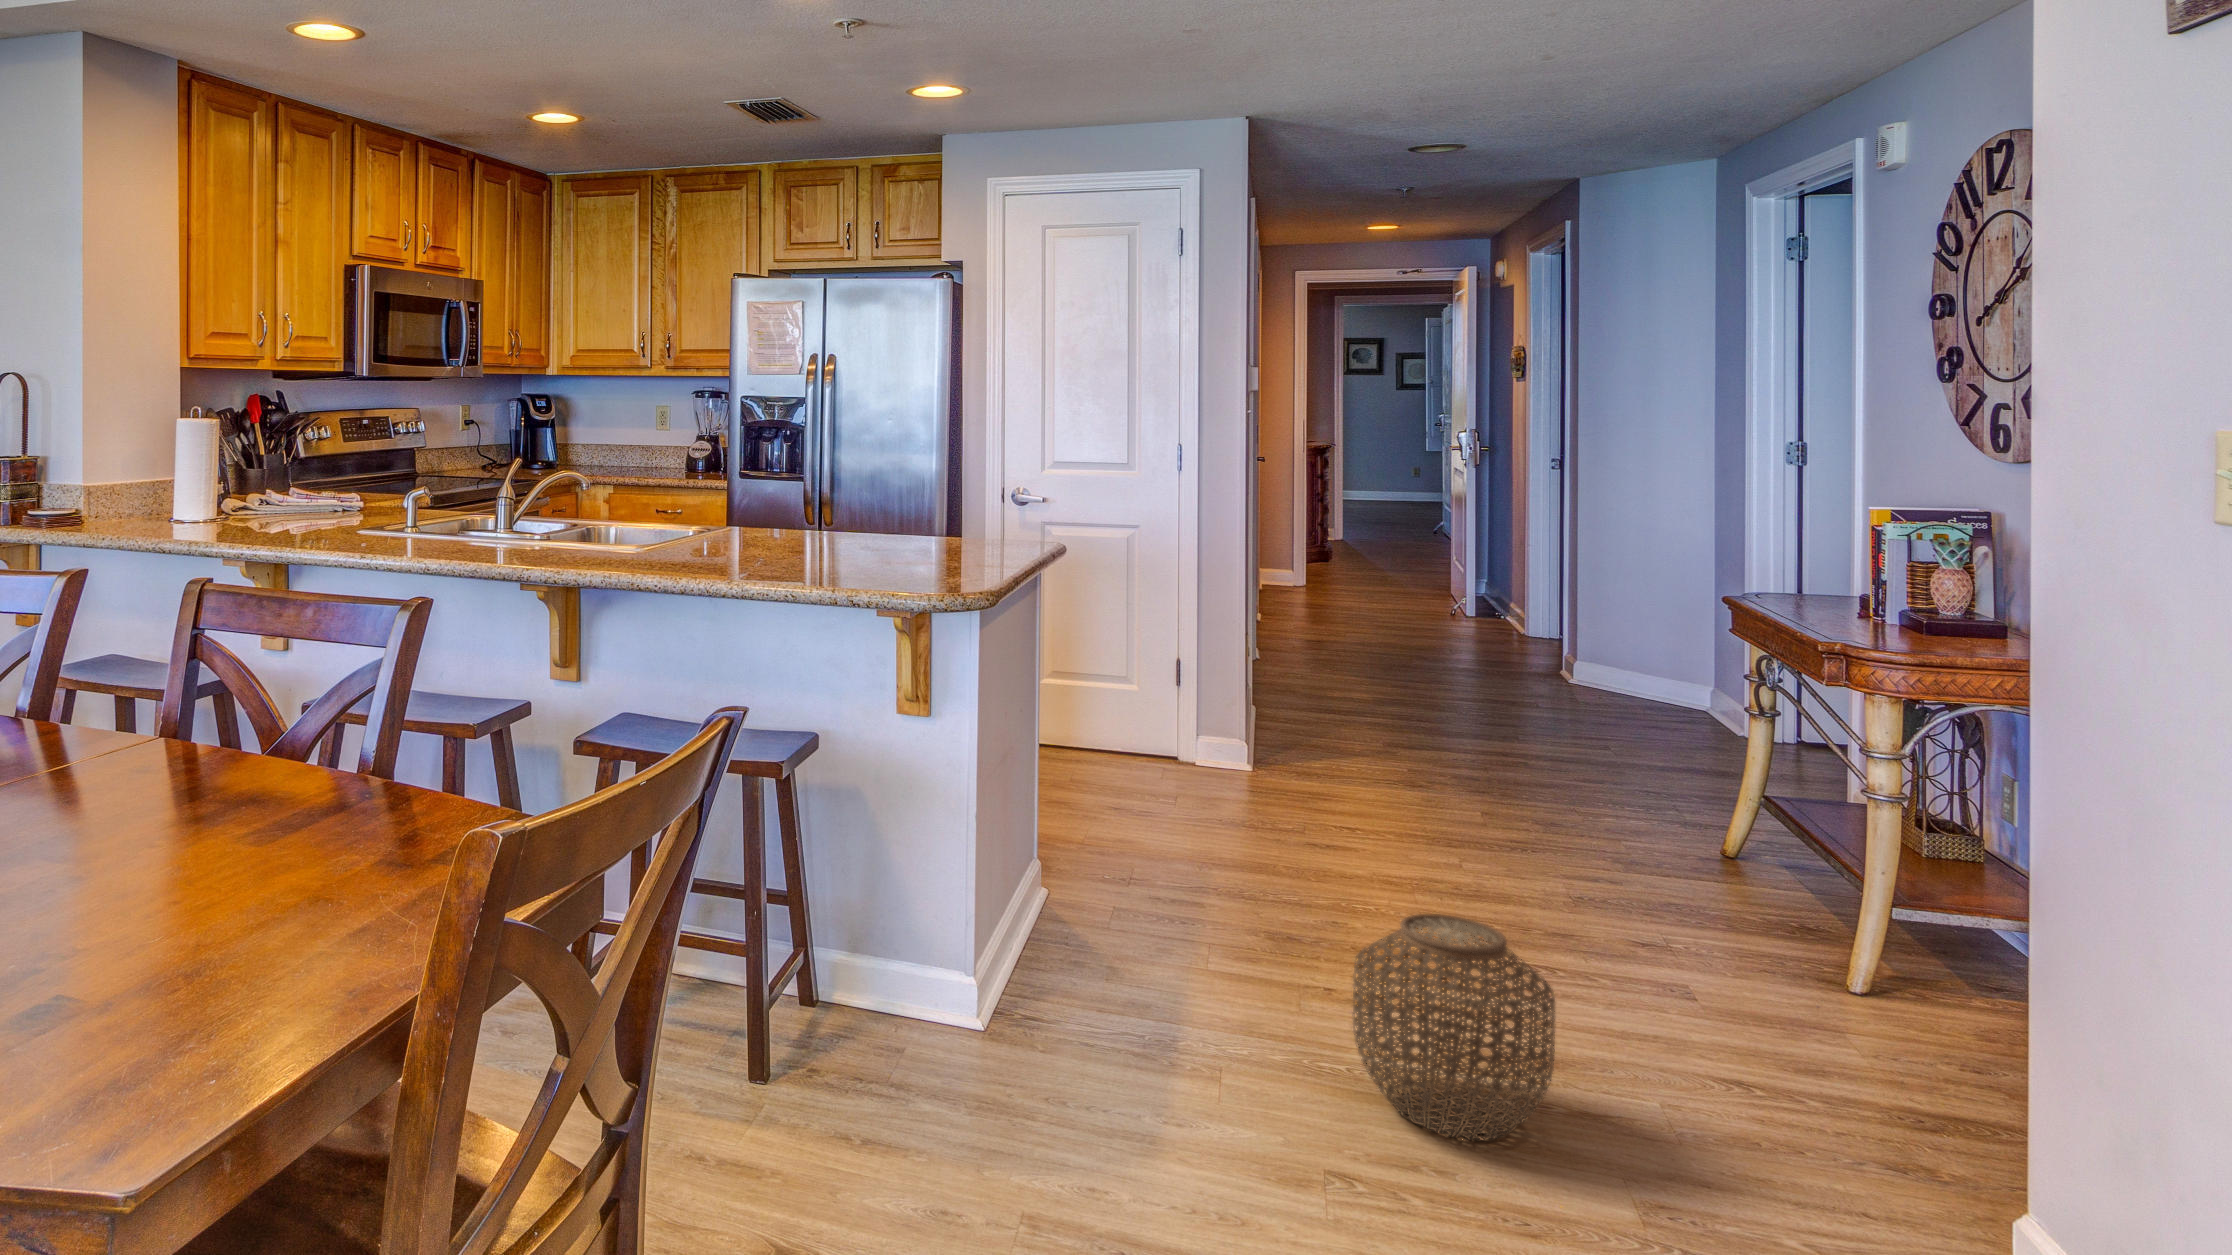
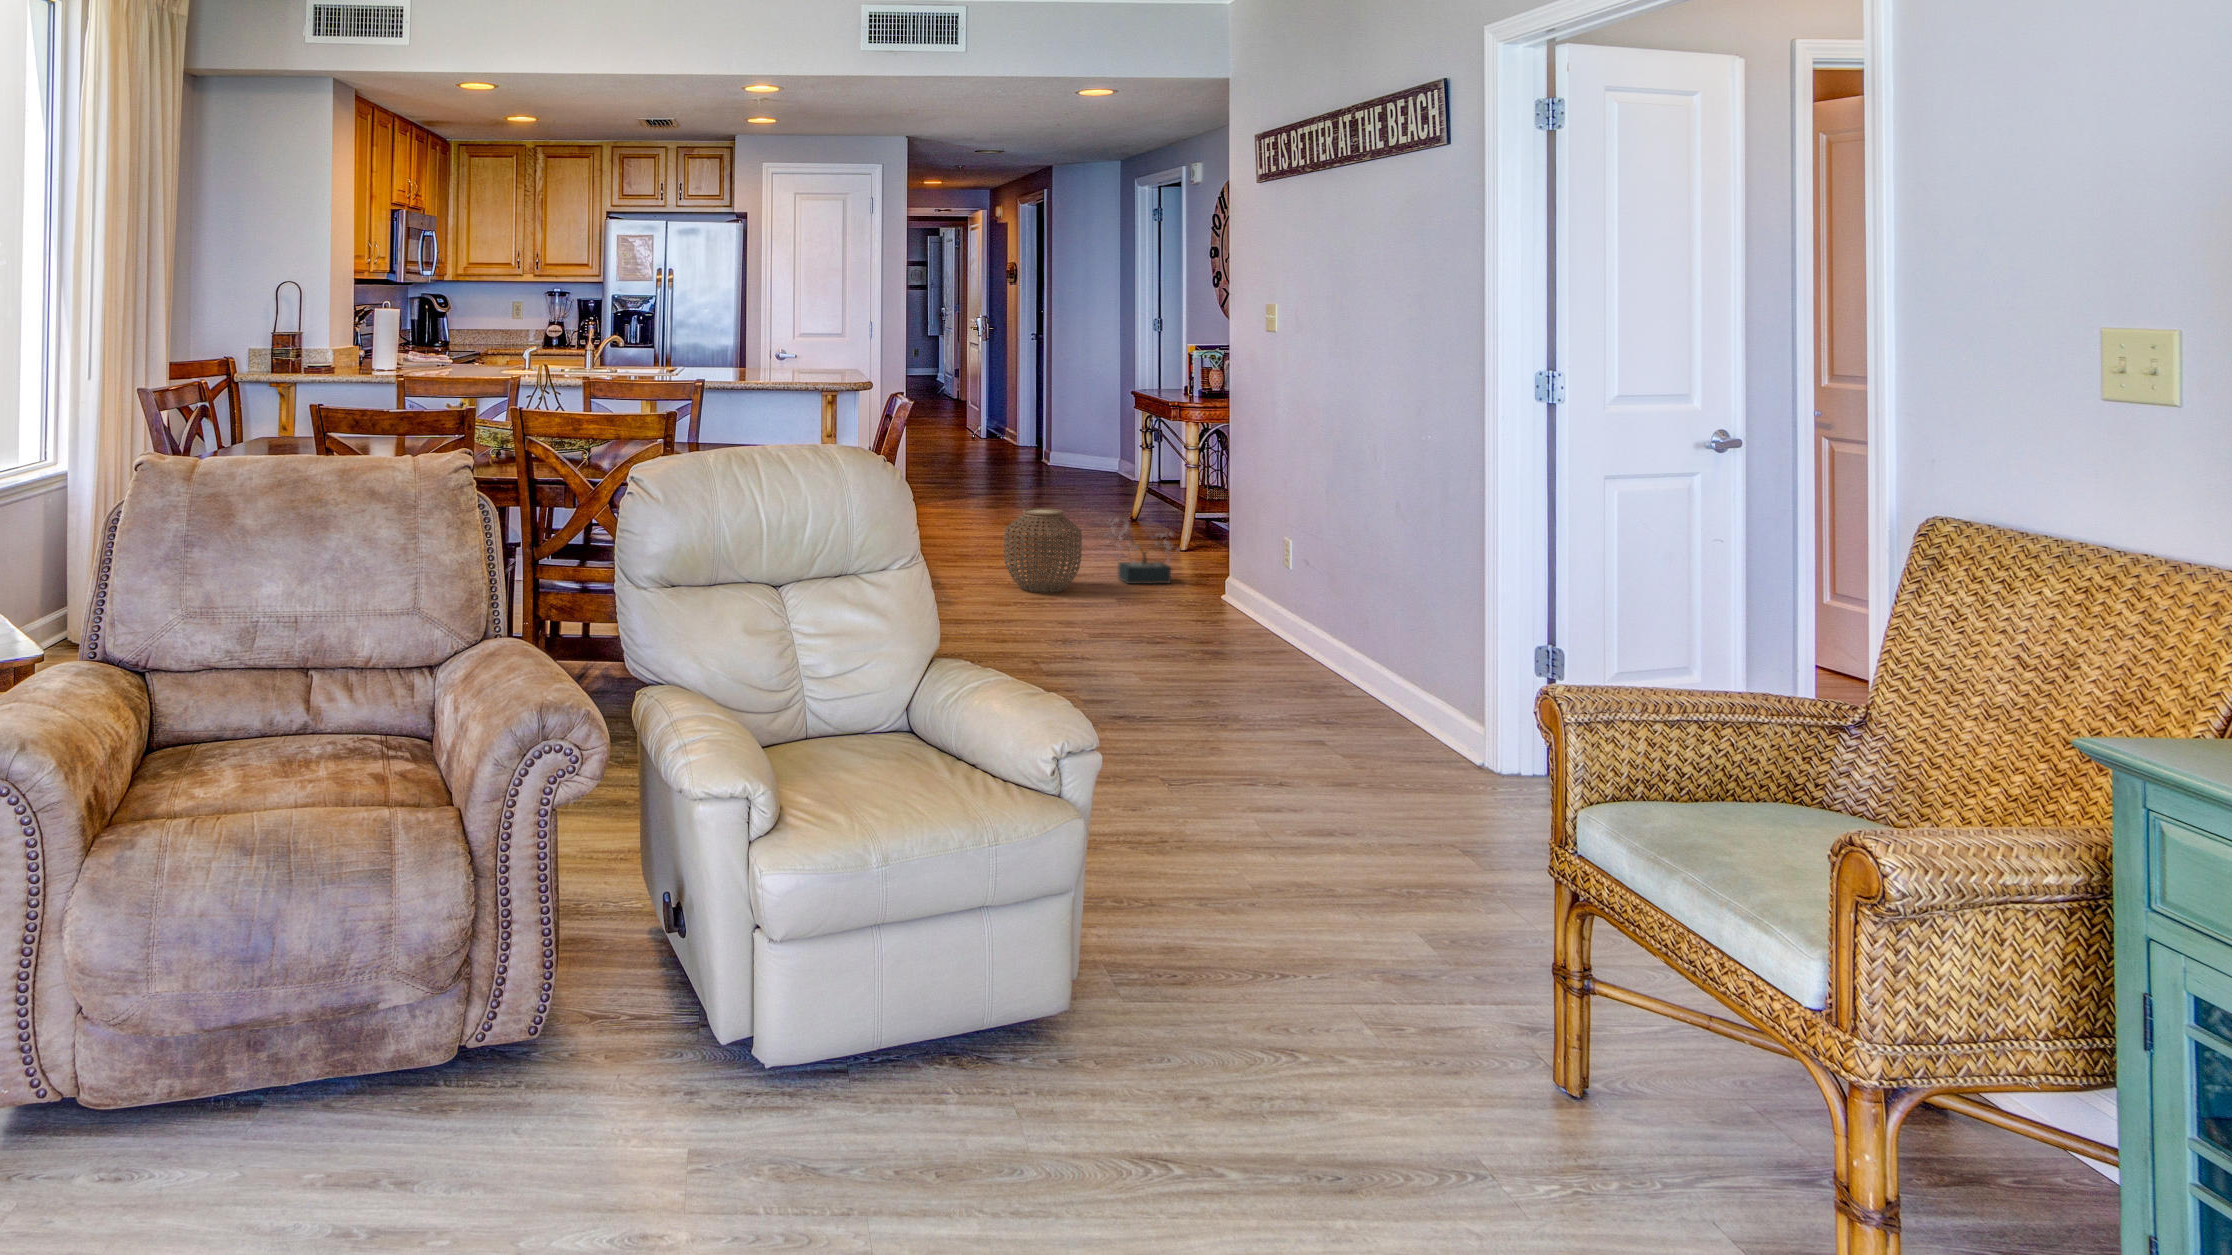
decorative plant: none [1621,948,1851,1151] -> present [1105,519,1179,584]

